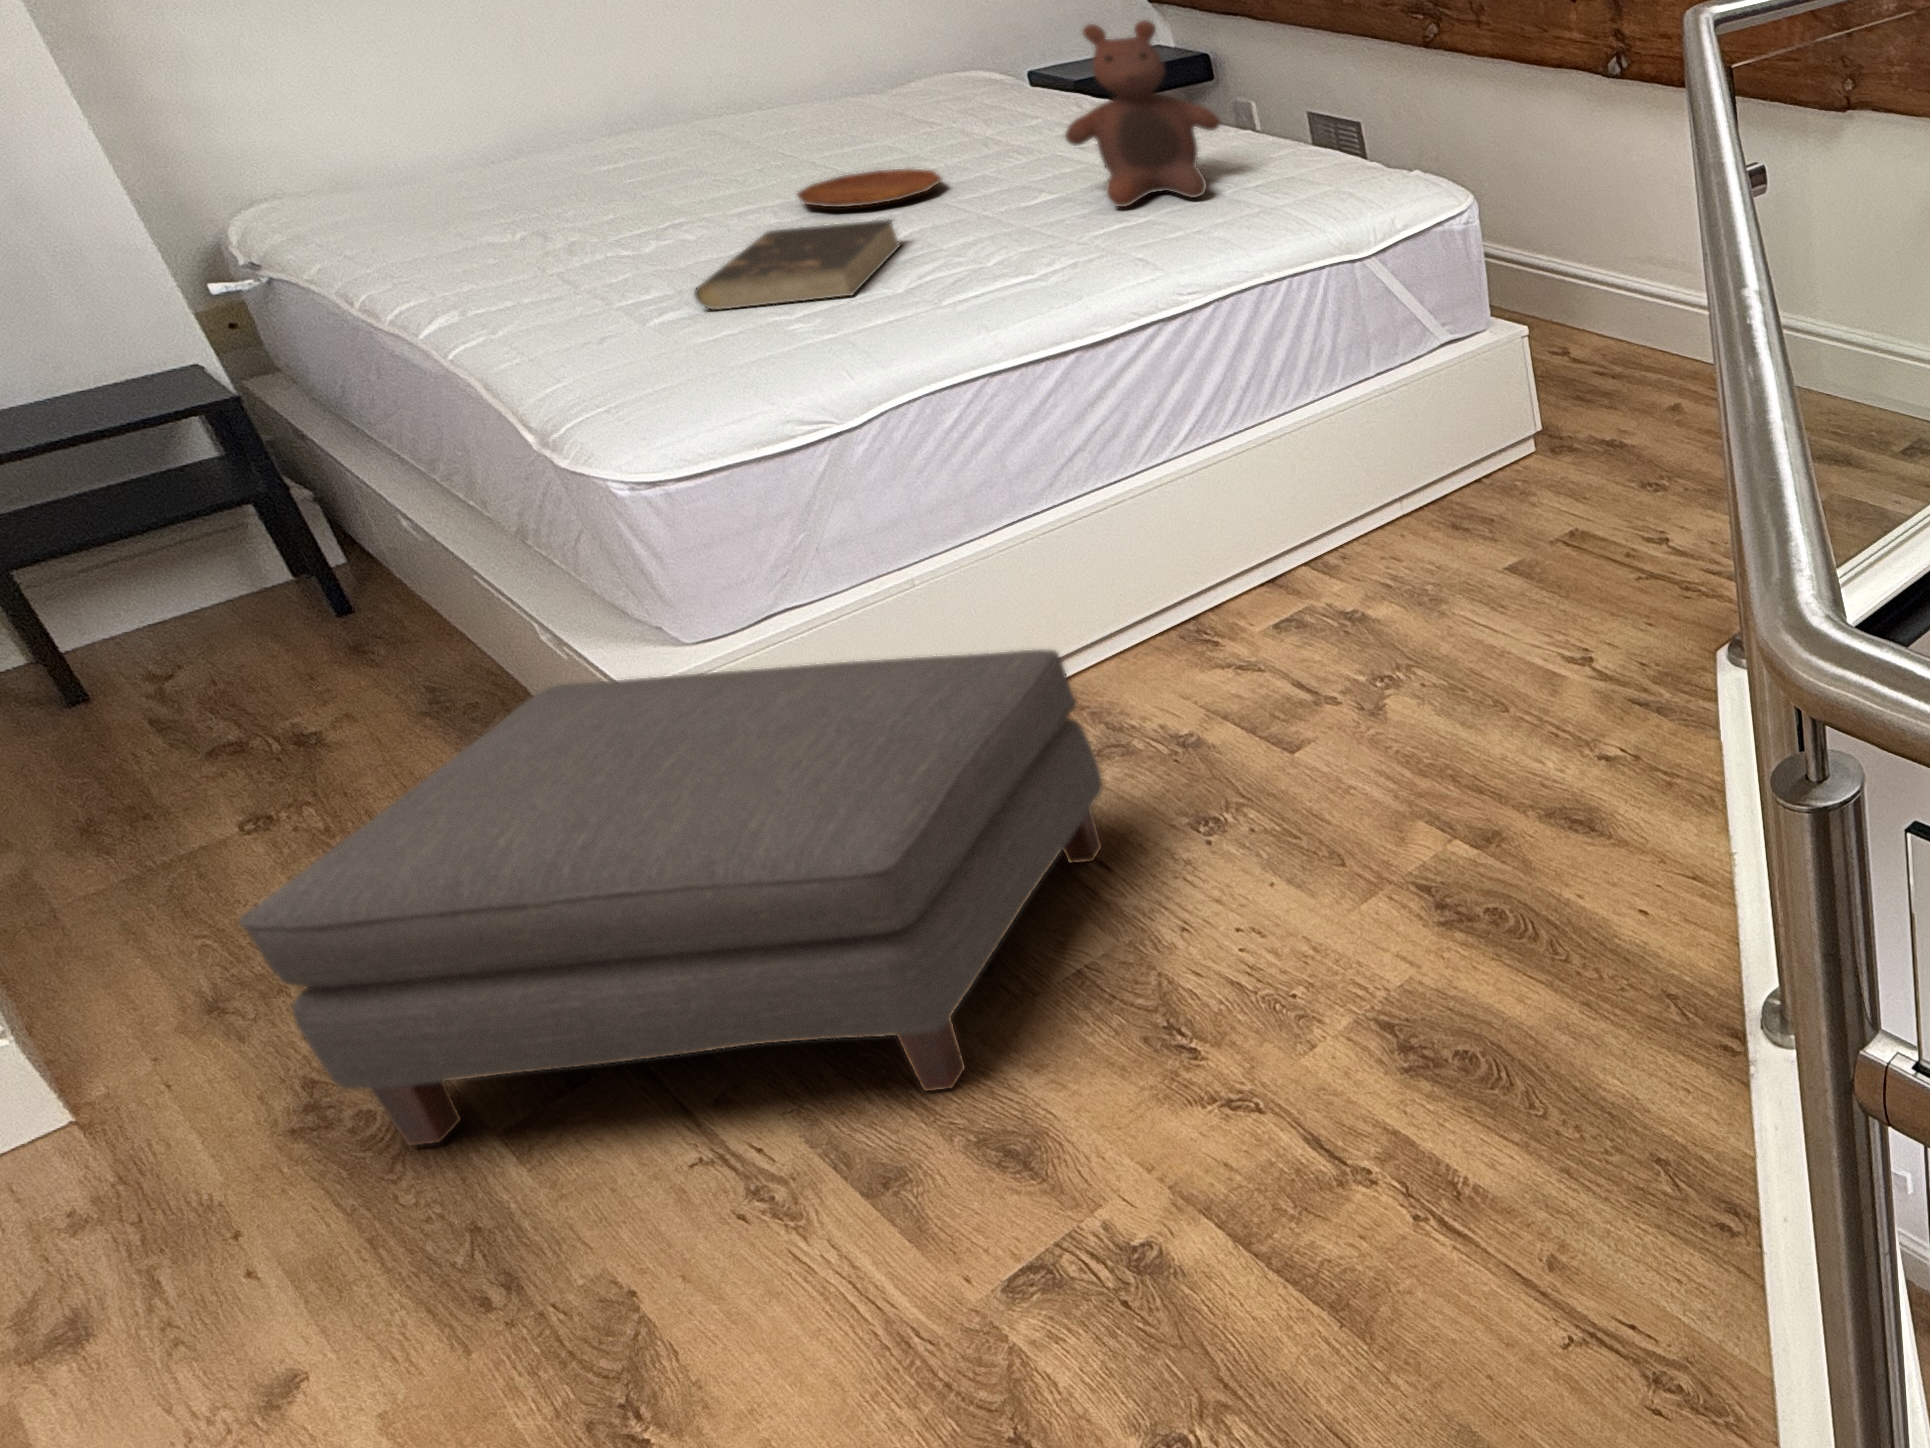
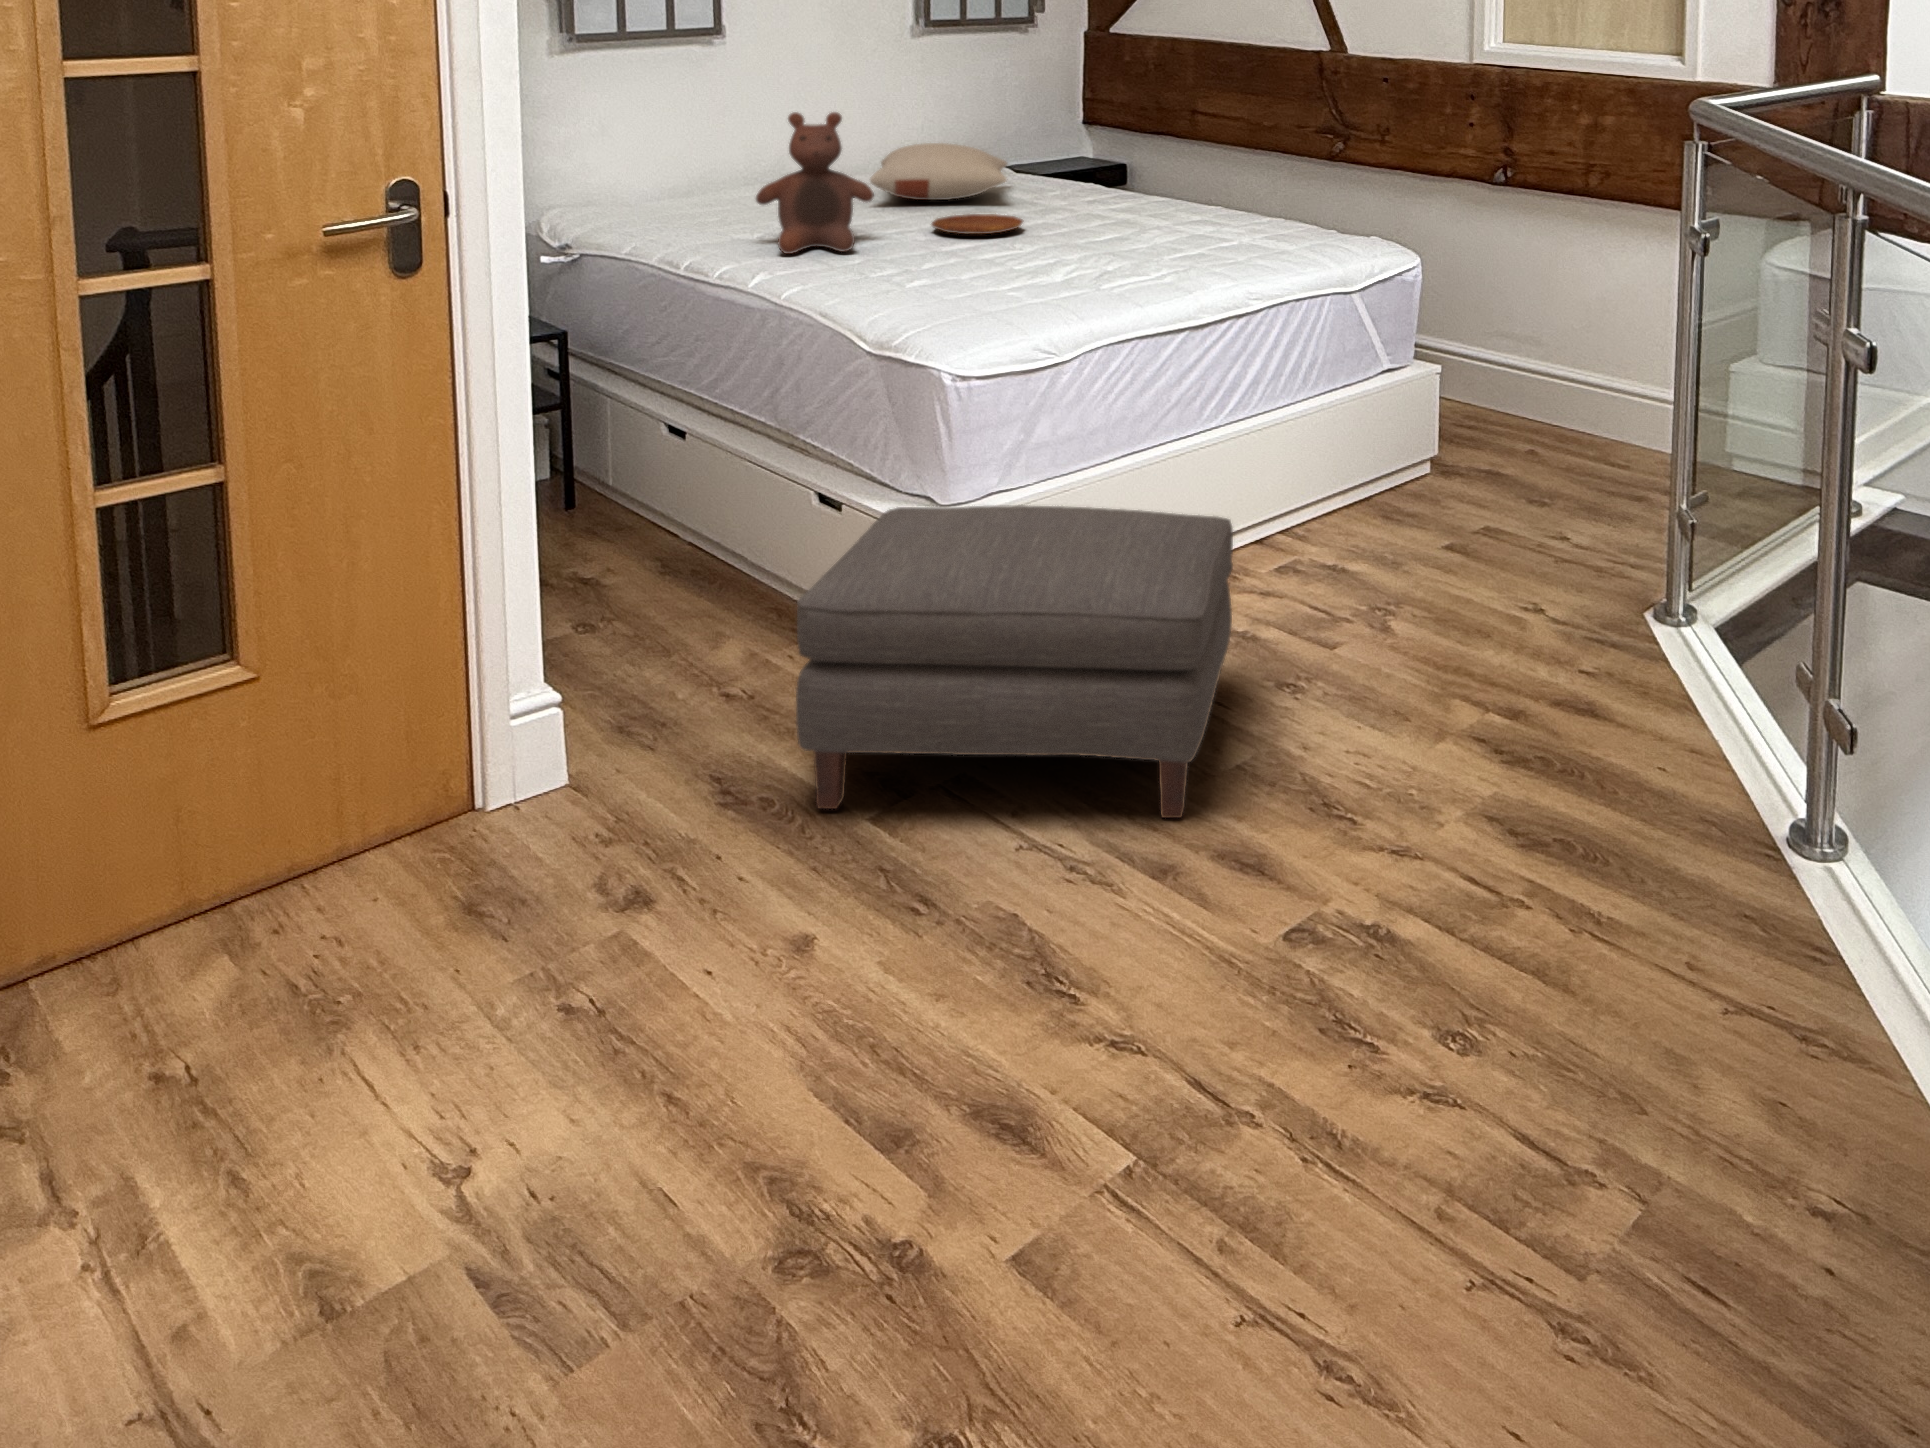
stuffed bear: present [1065,20,1220,207] -> present [756,112,874,254]
pillow: none [738,63,985,143] -> present [870,143,1007,200]
book: present [695,219,900,310] -> none [931,238,1028,283]

